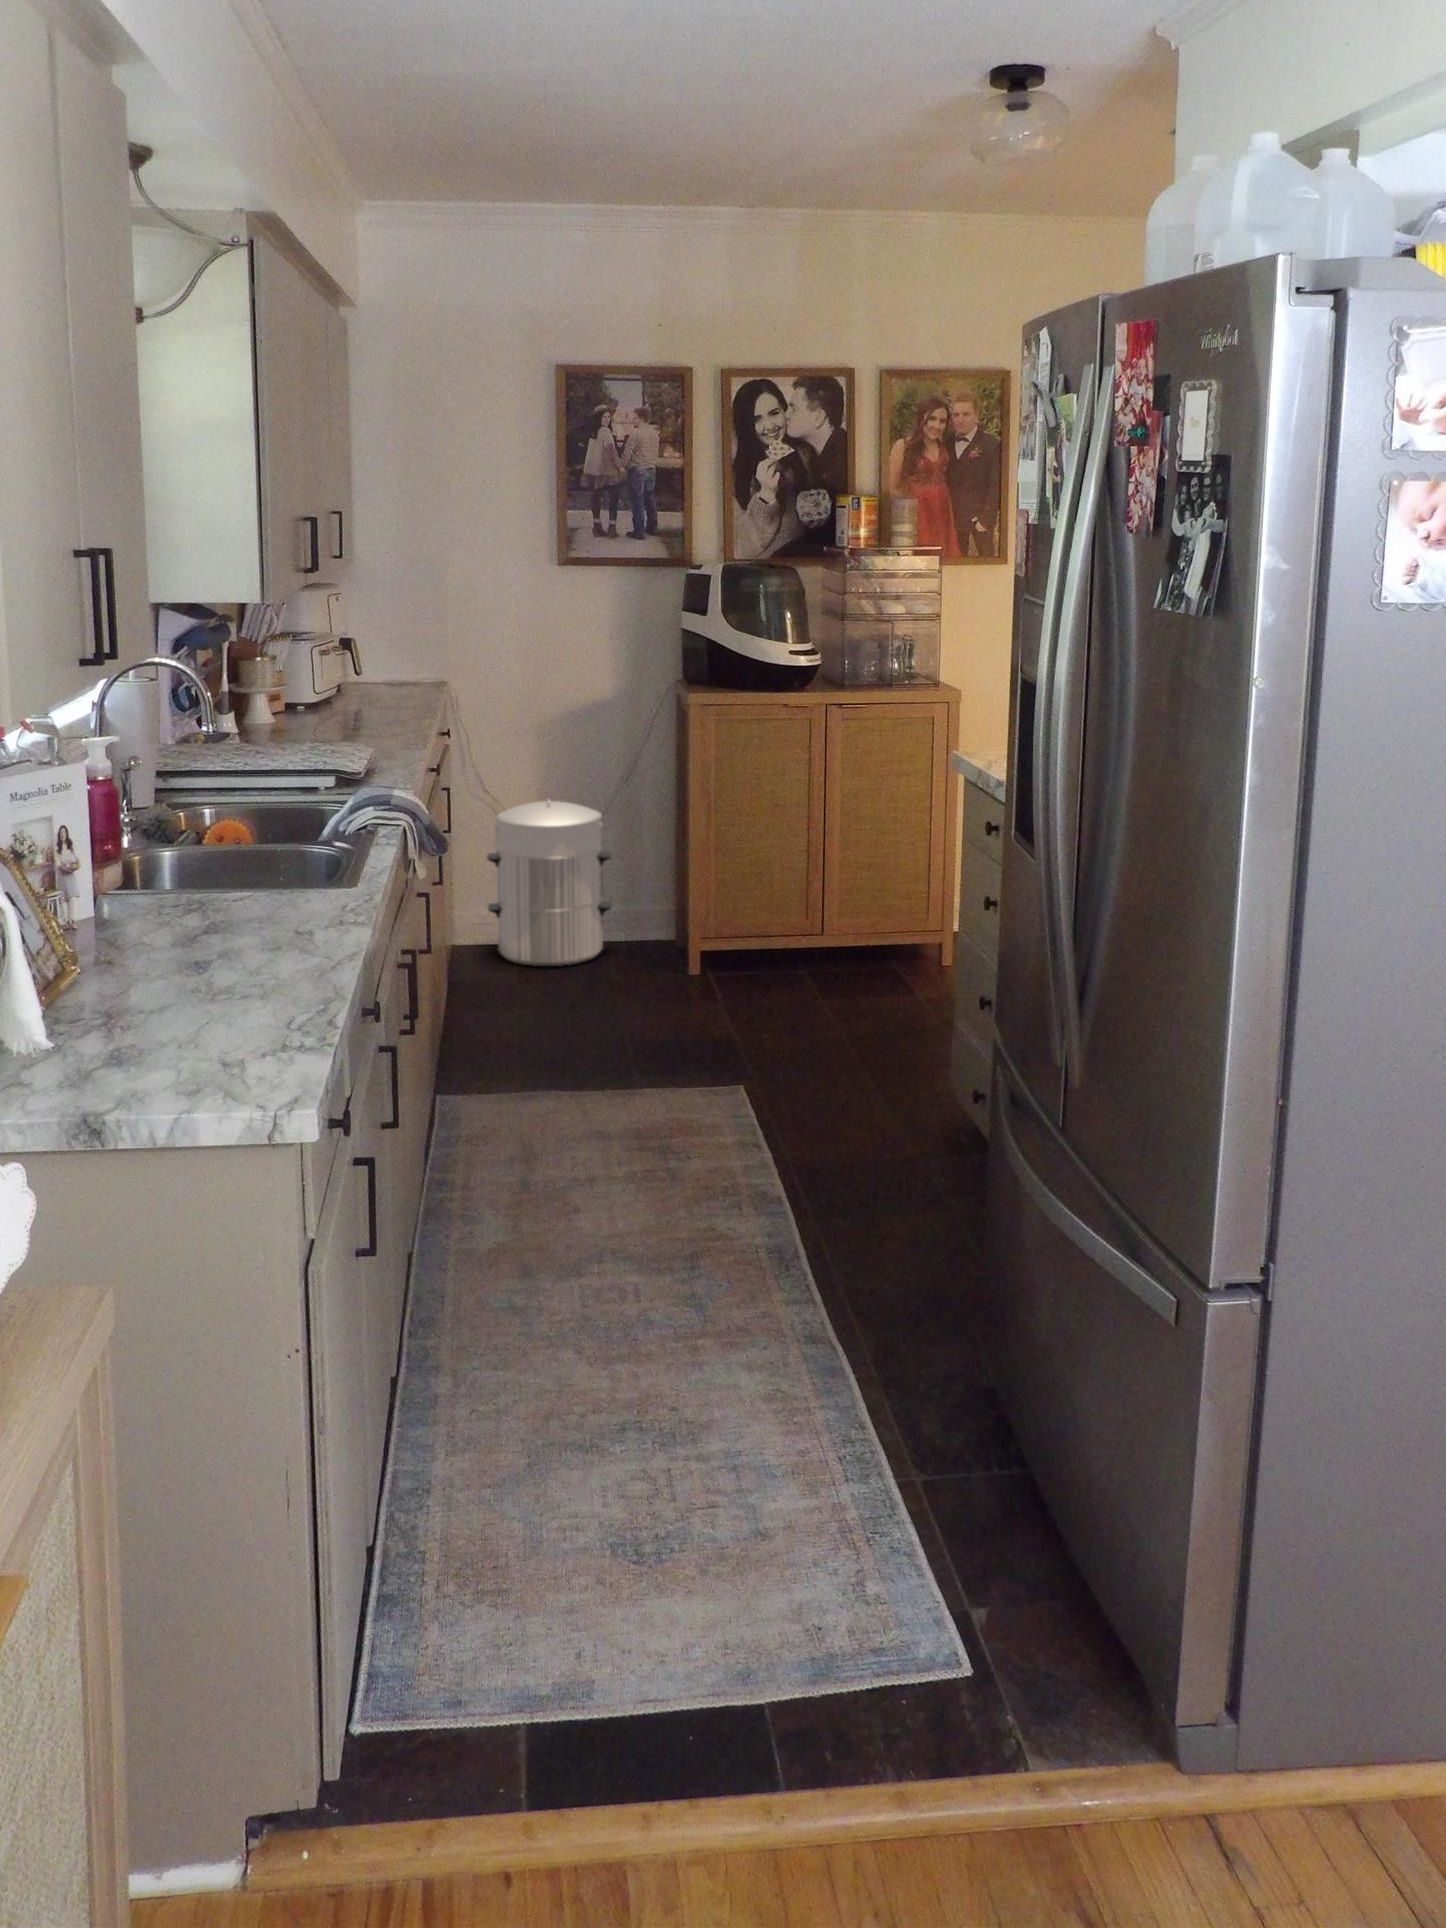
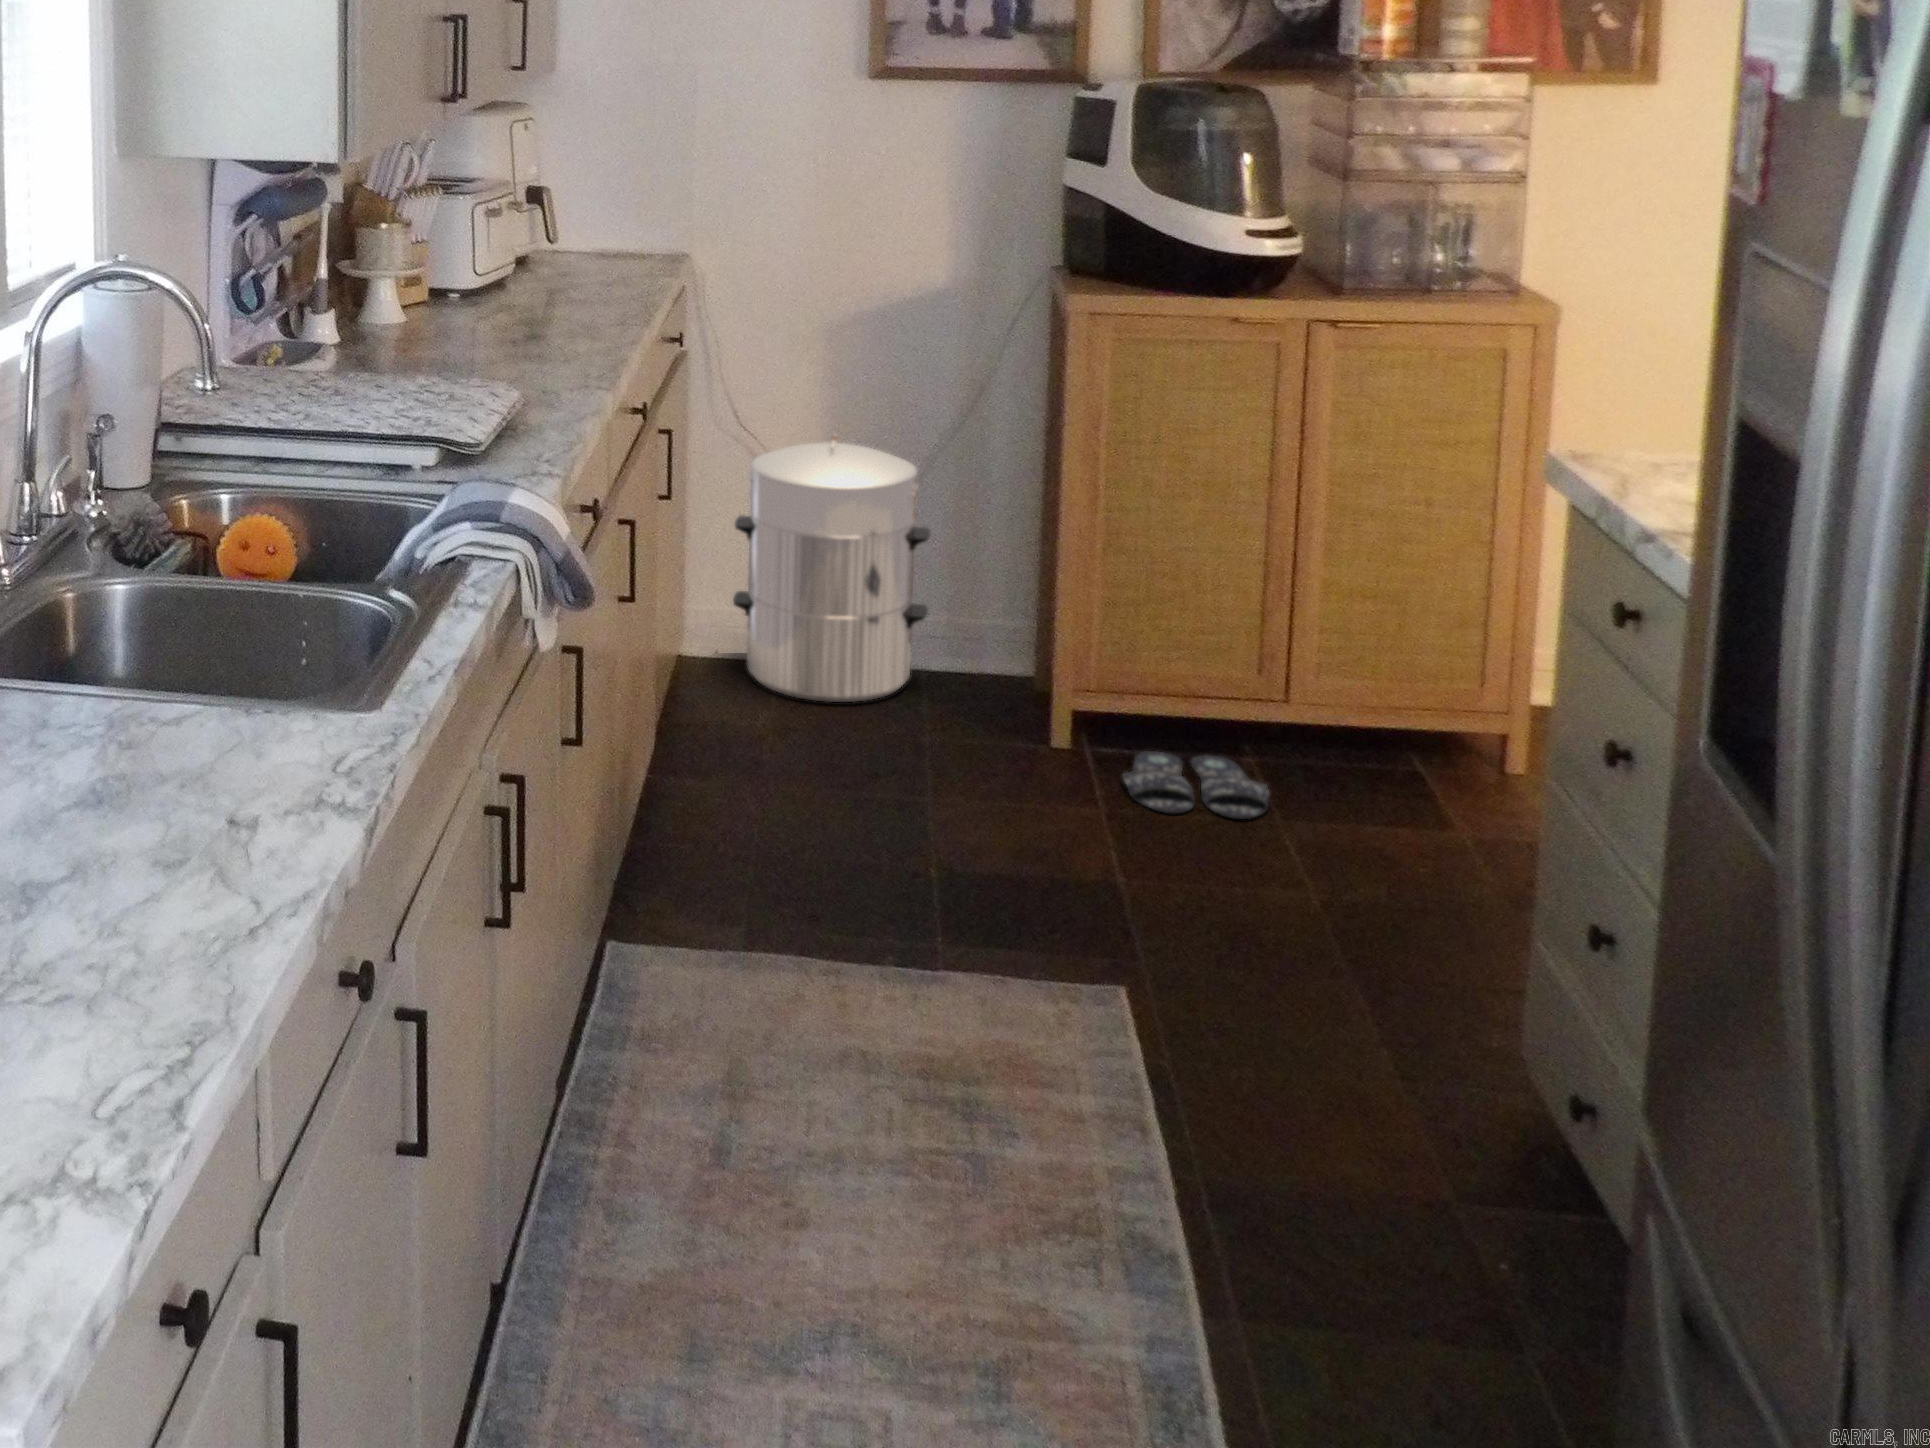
slippers: none [736,972,820,1002] -> present [1122,751,1269,819]

